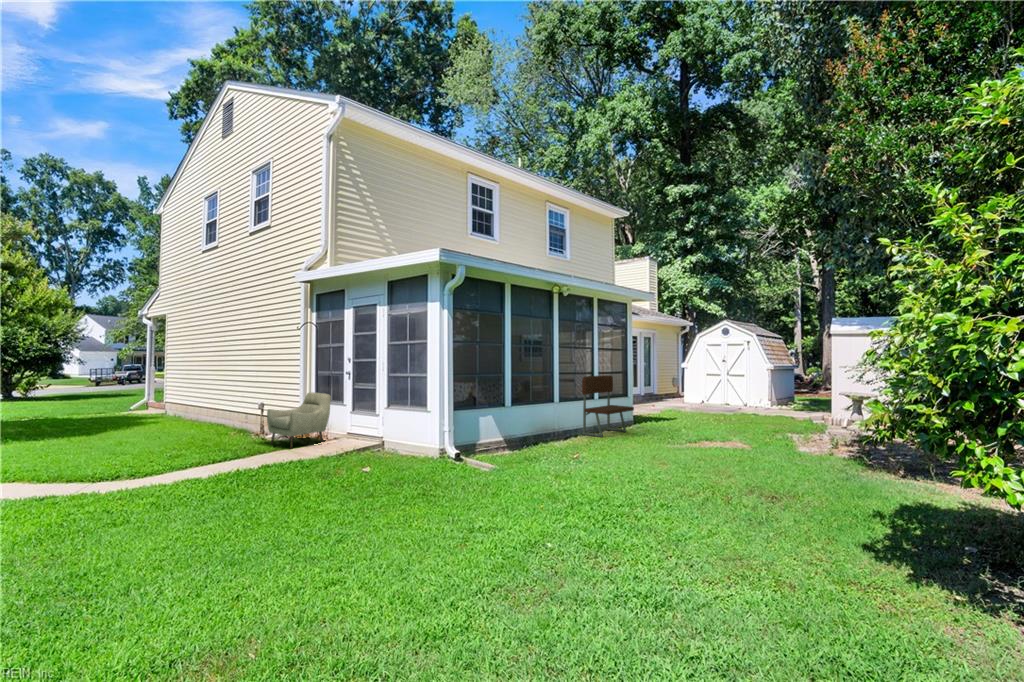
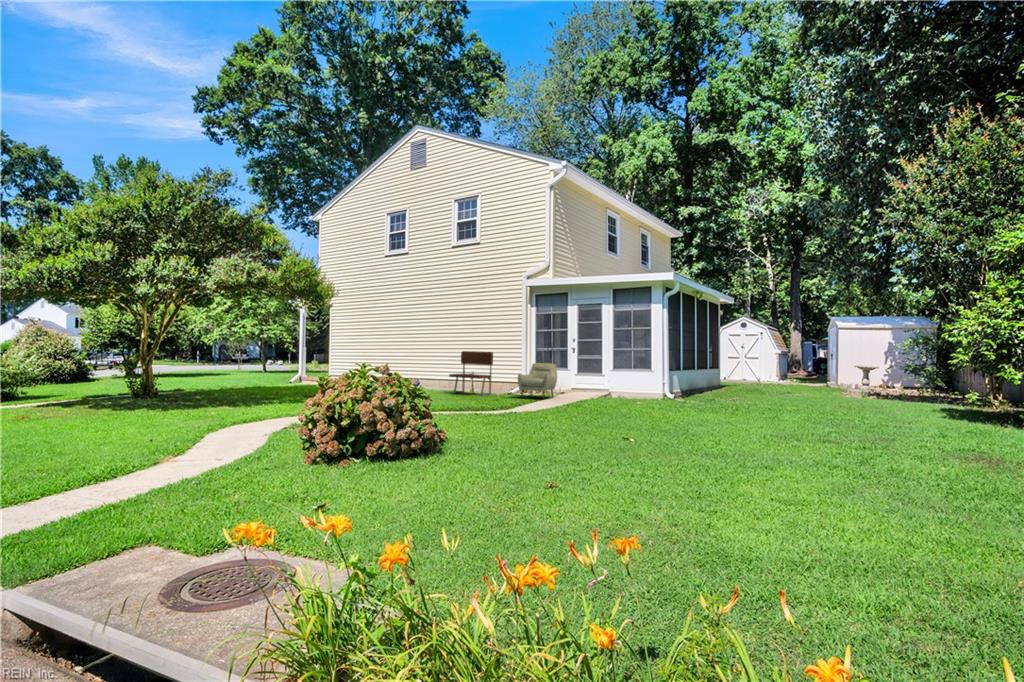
bench: present [582,375,634,437] -> present [449,351,493,395]

